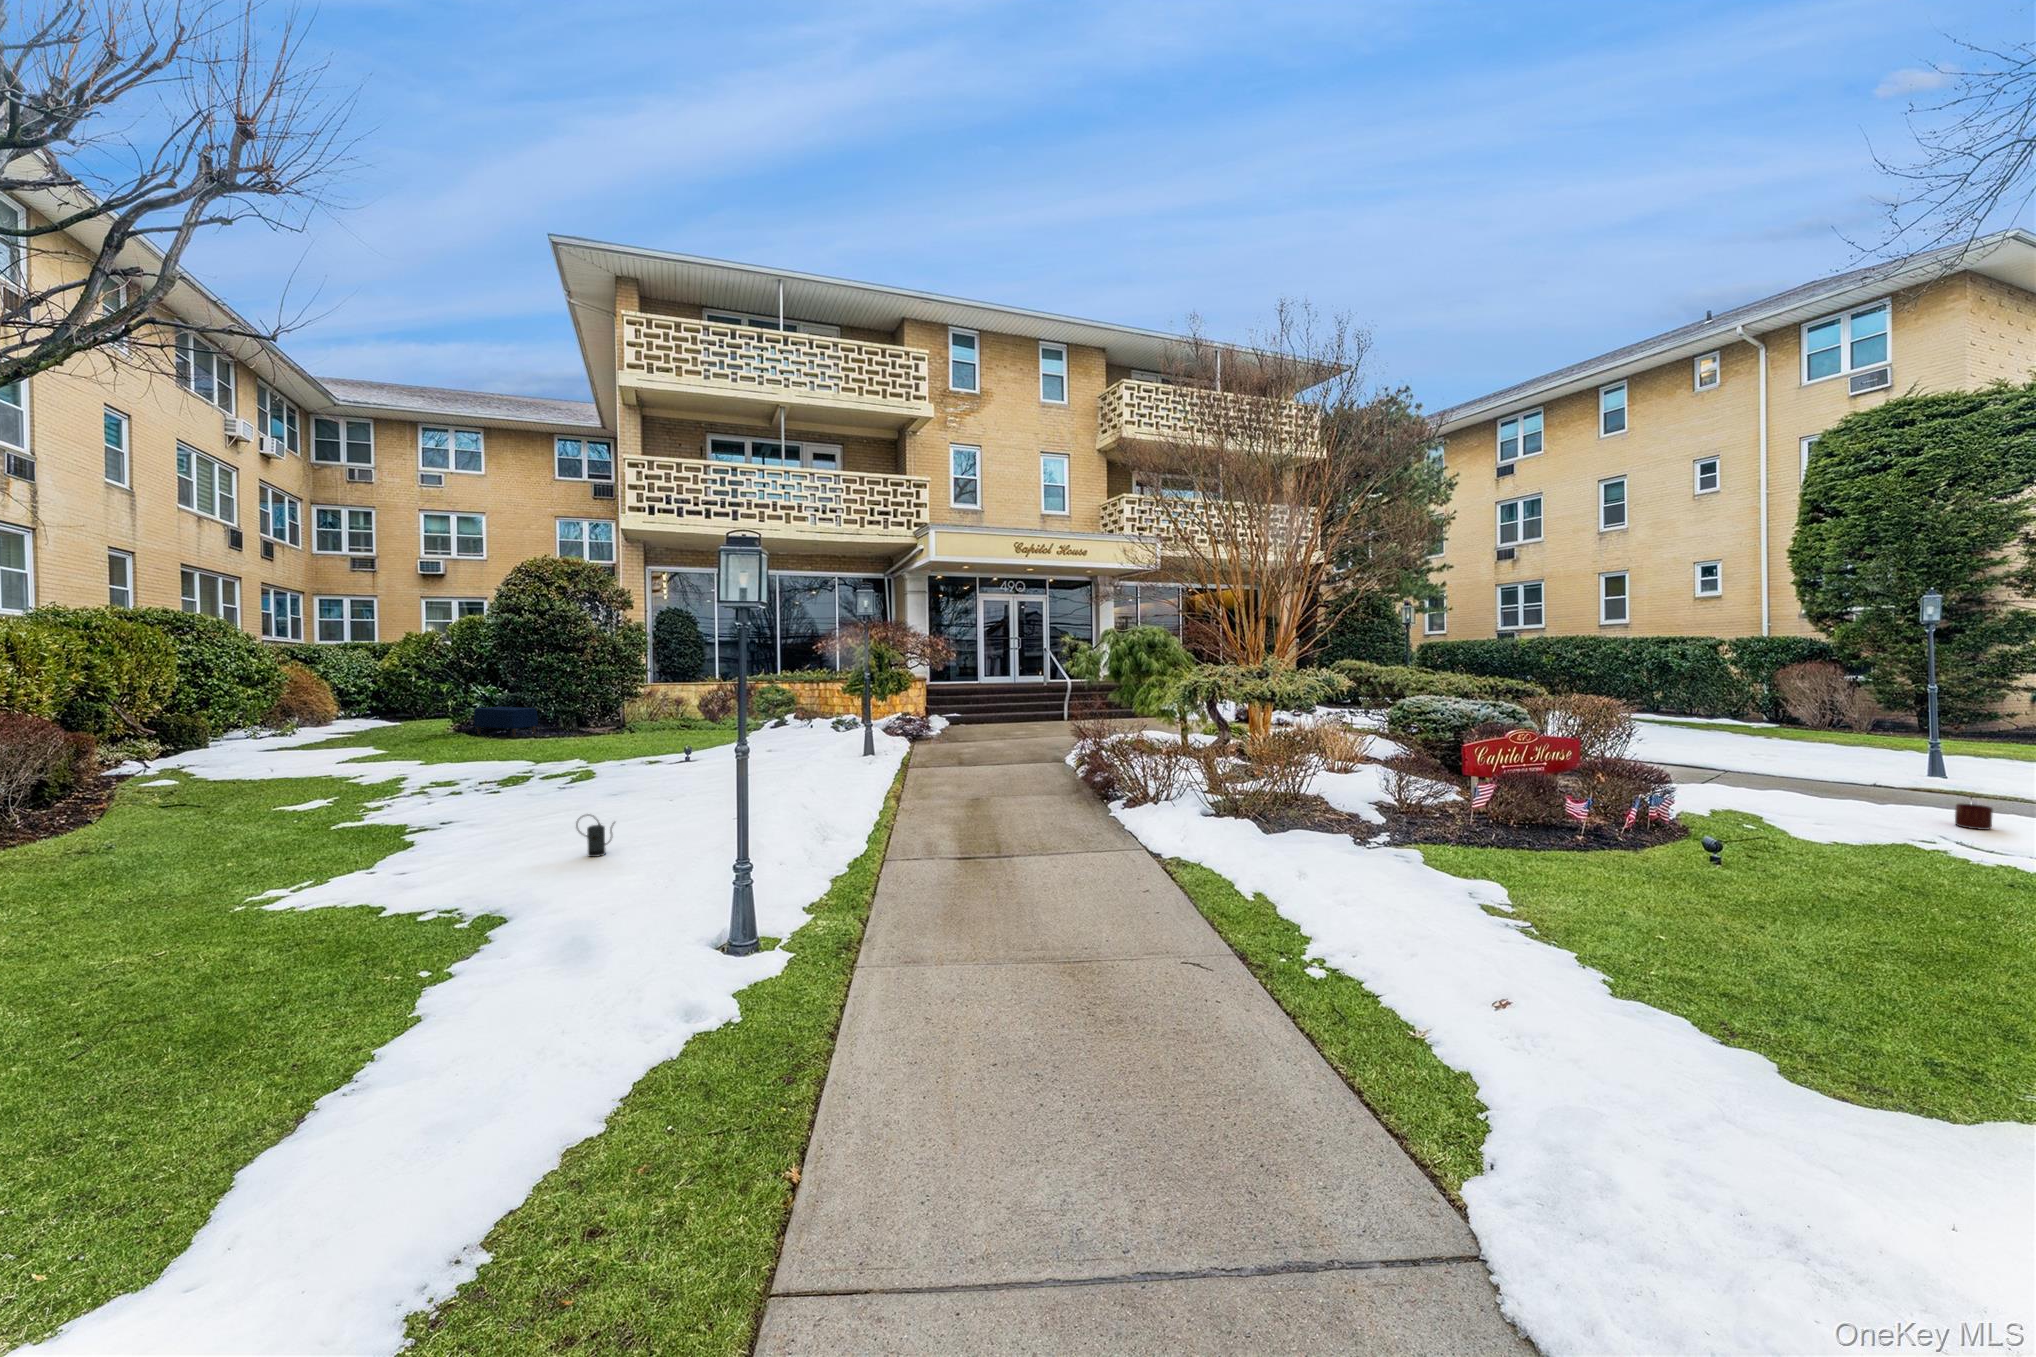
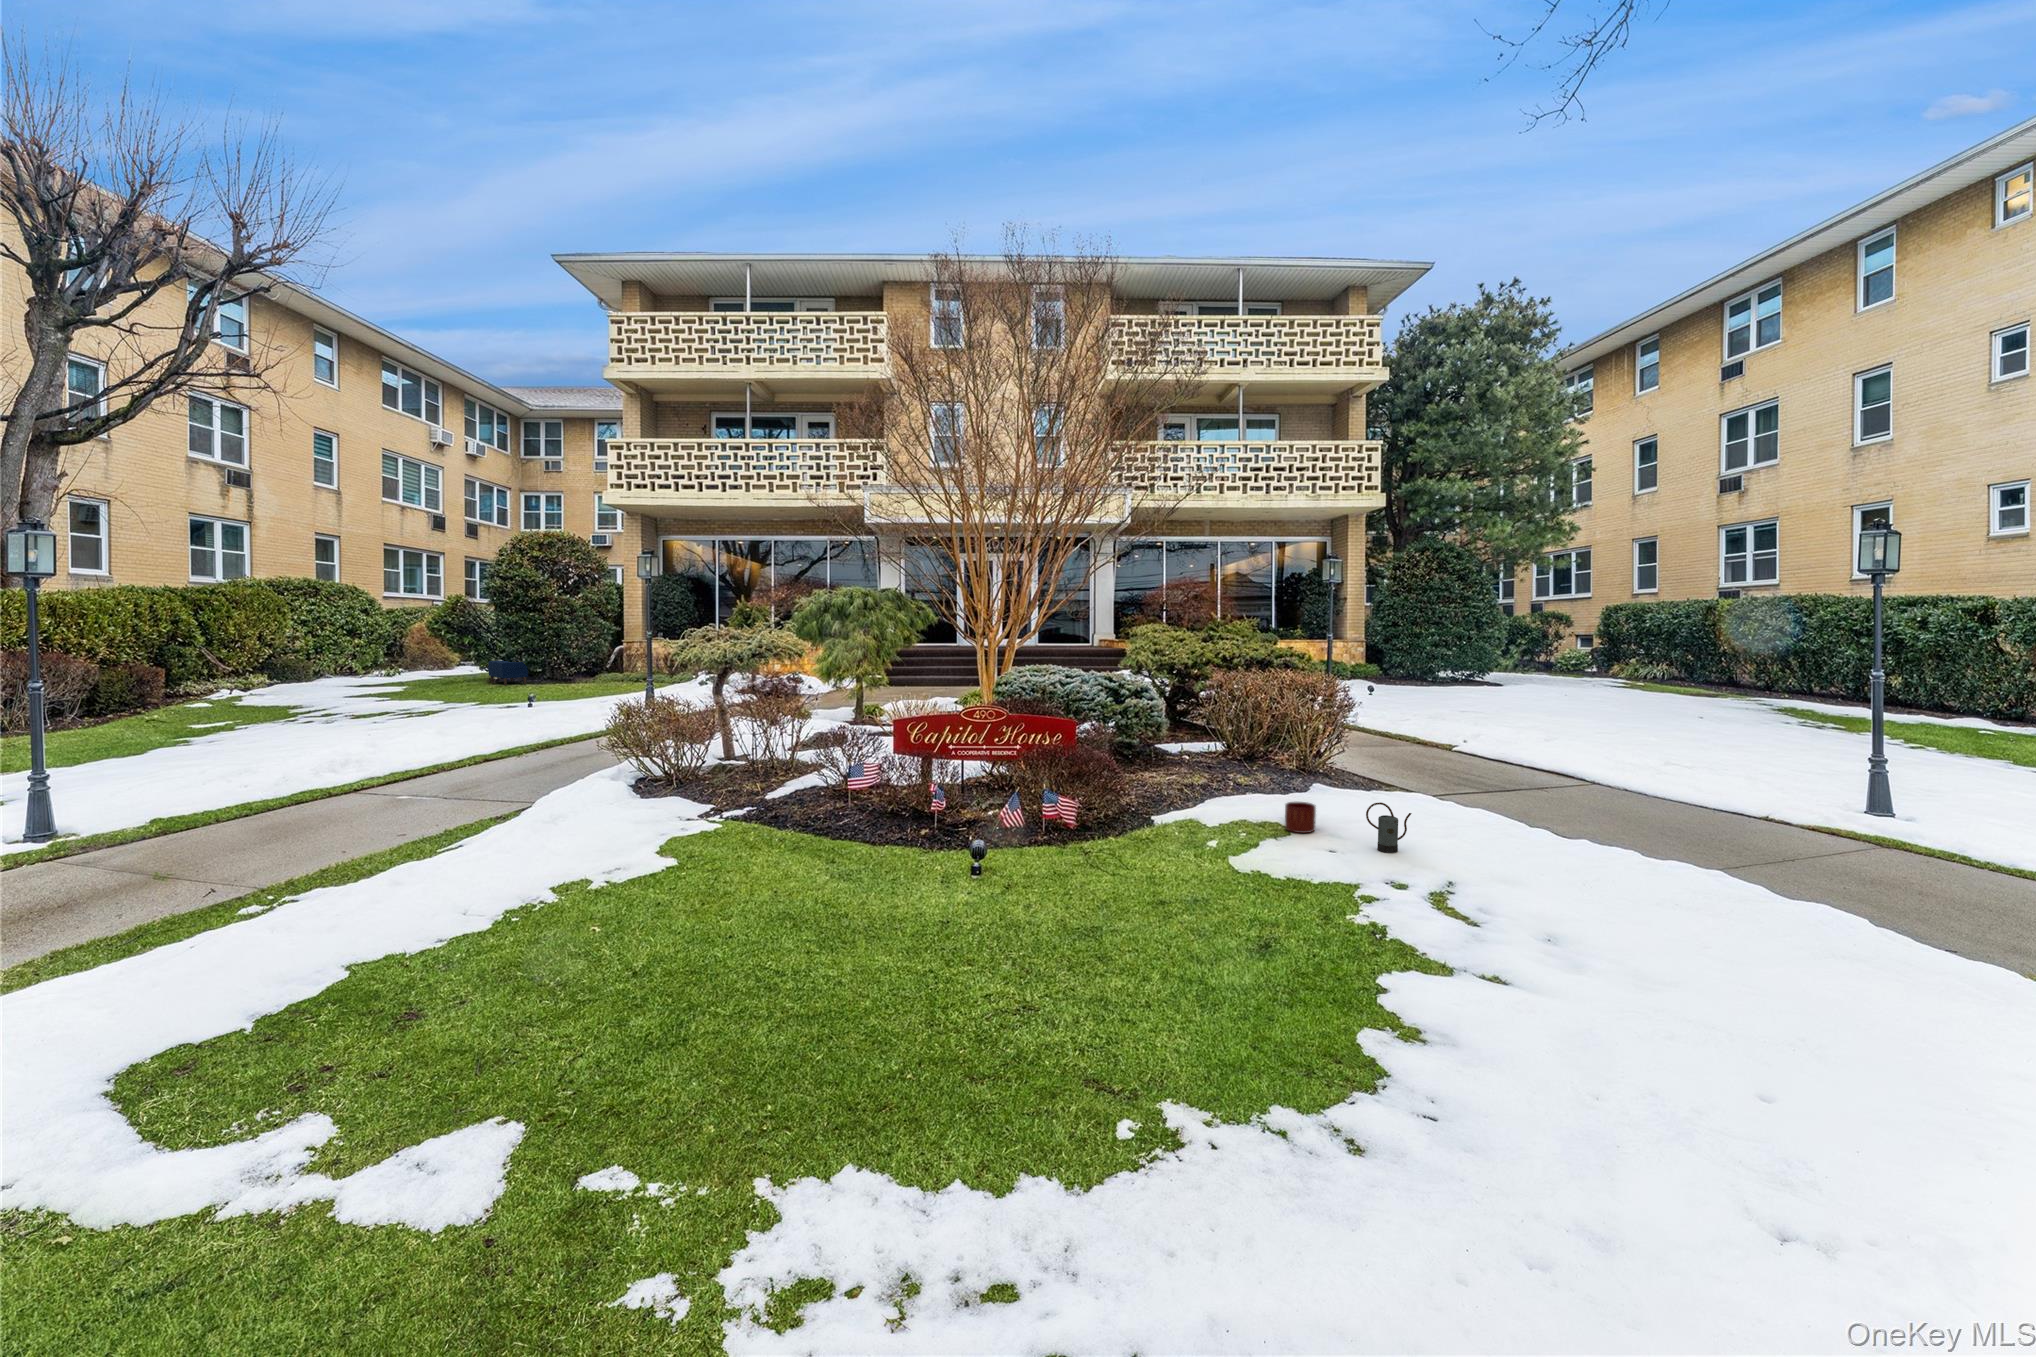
planter: present [1955,804,1993,830] -> present [1285,802,1316,833]
watering can: present [576,814,615,857] -> present [1366,802,1412,853]

